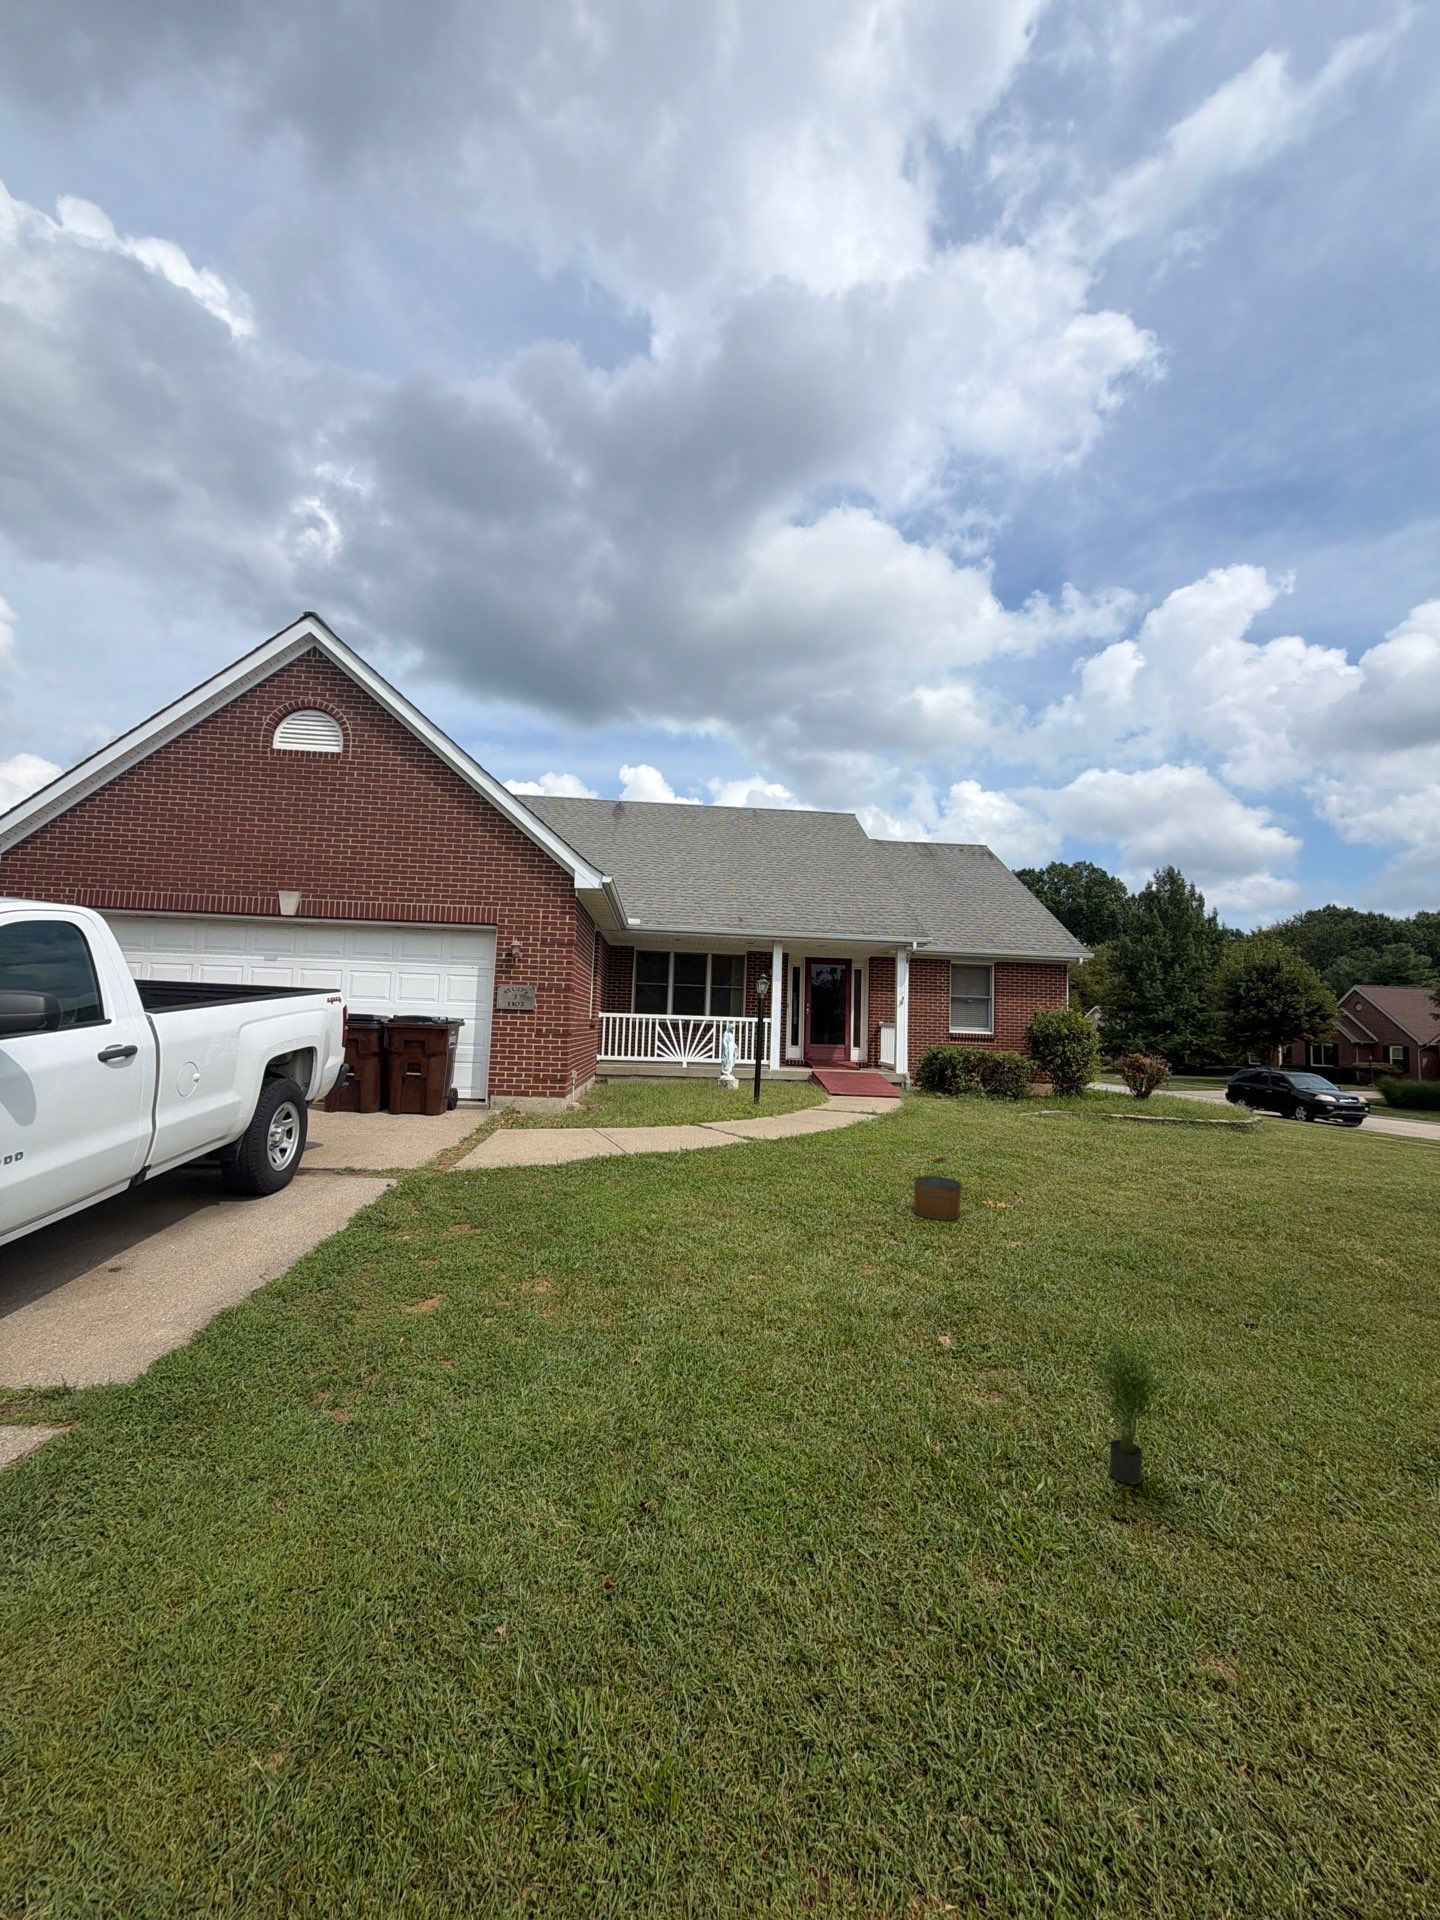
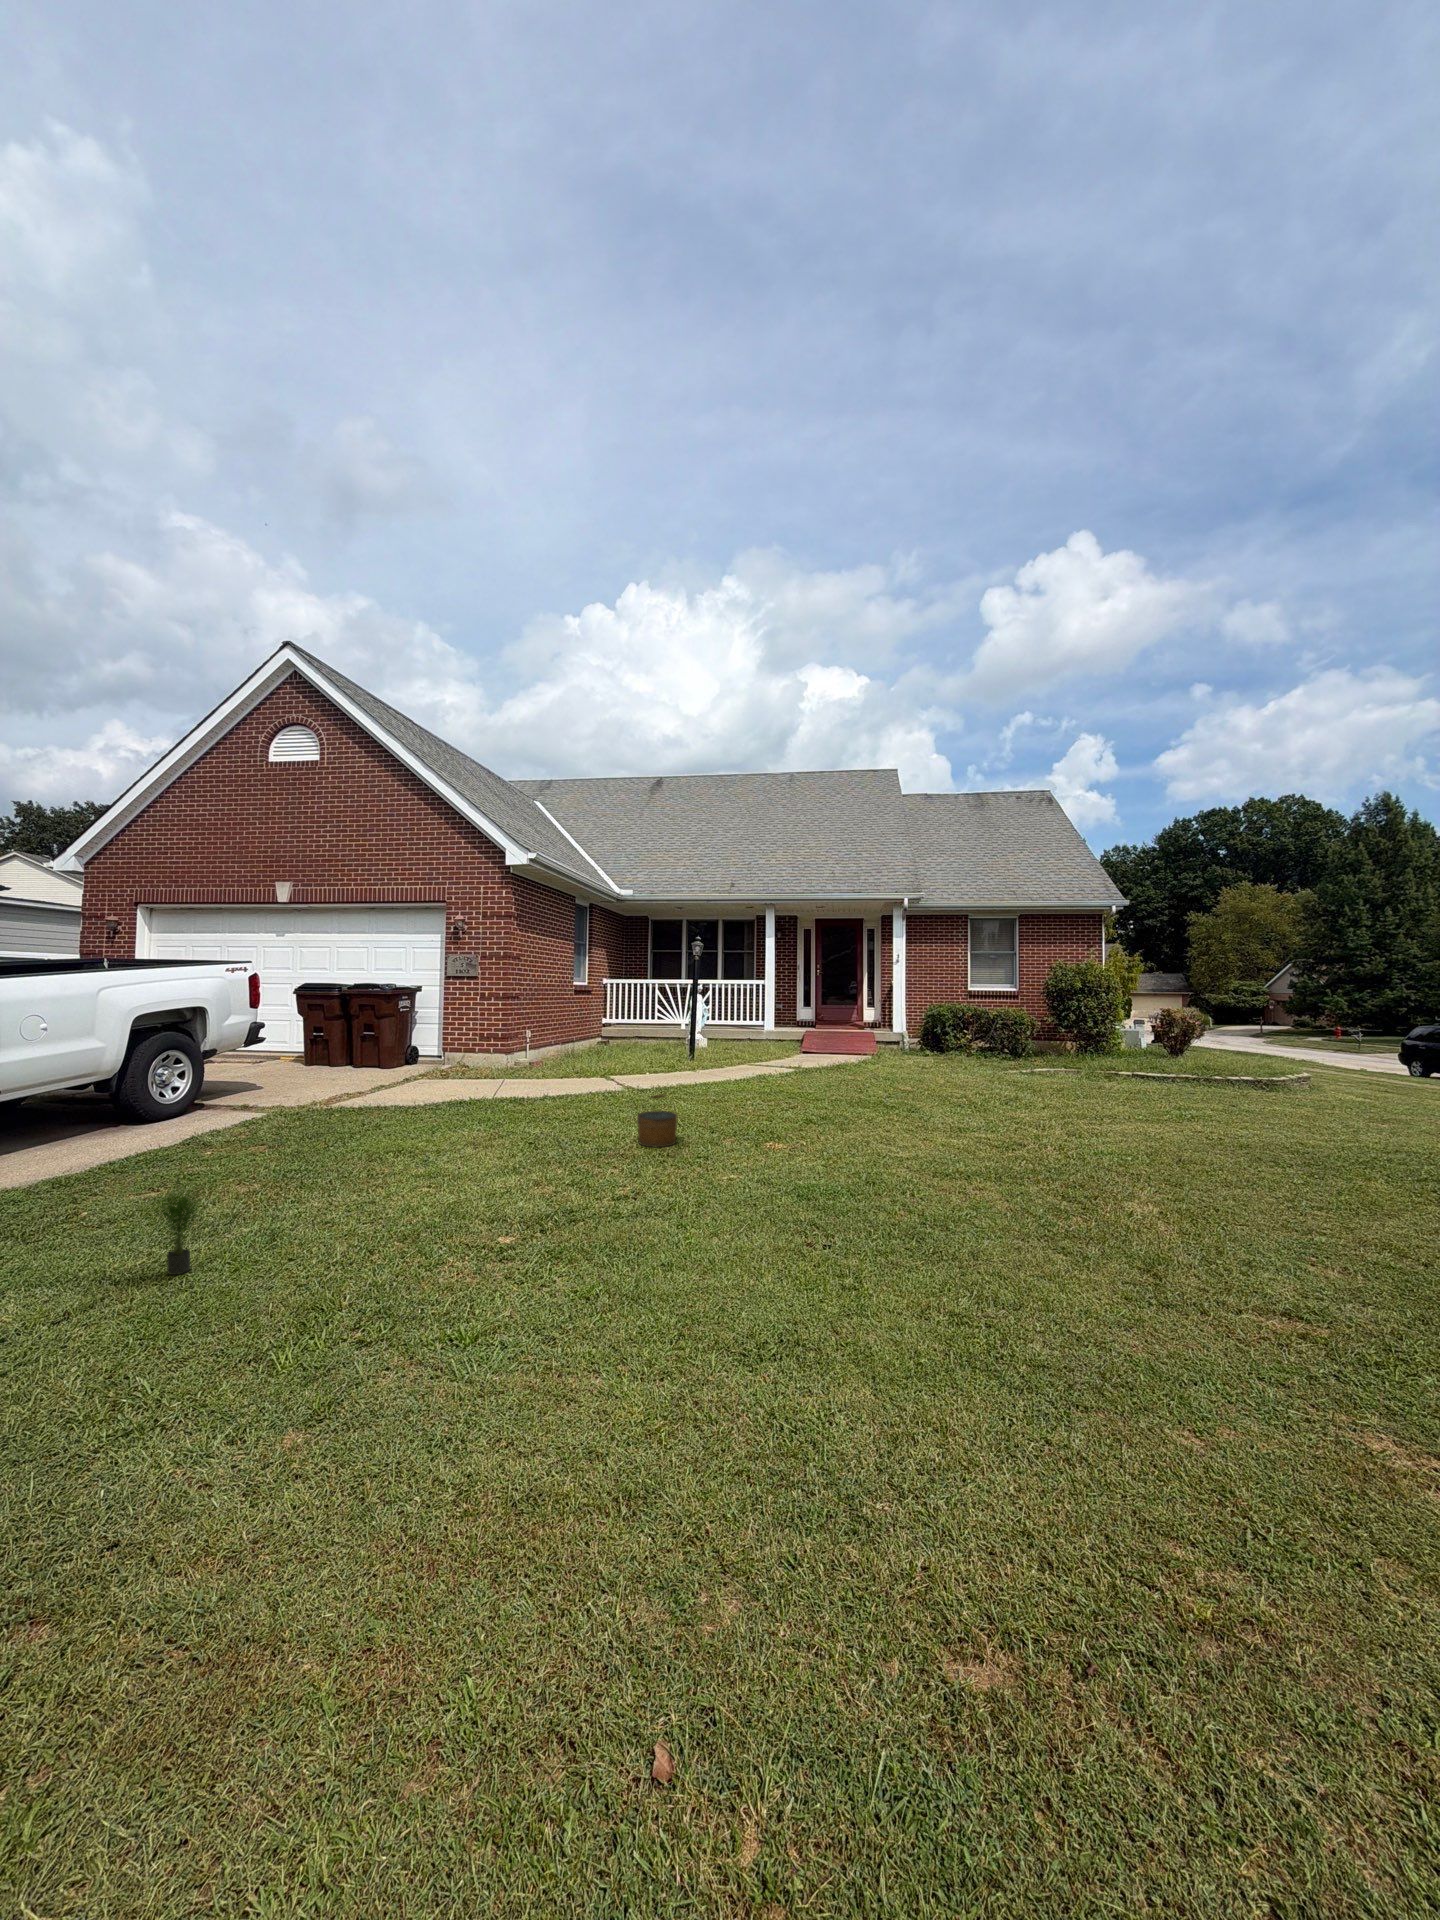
potted plant: present [1085,1332,1169,1484] -> present [152,1177,205,1275]

